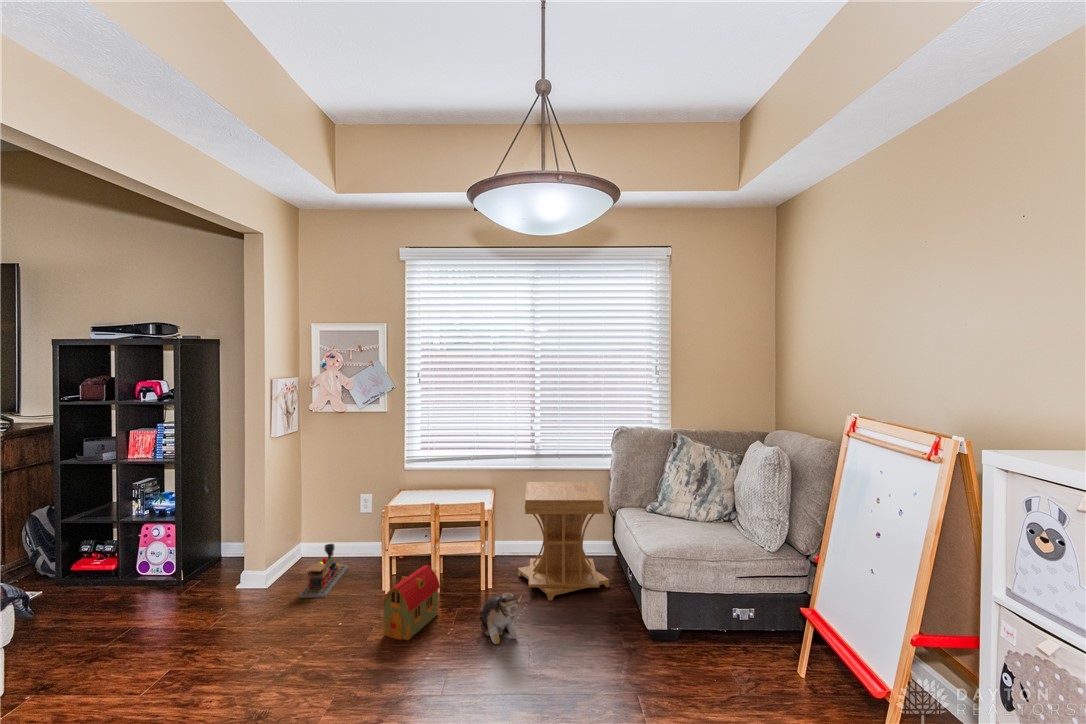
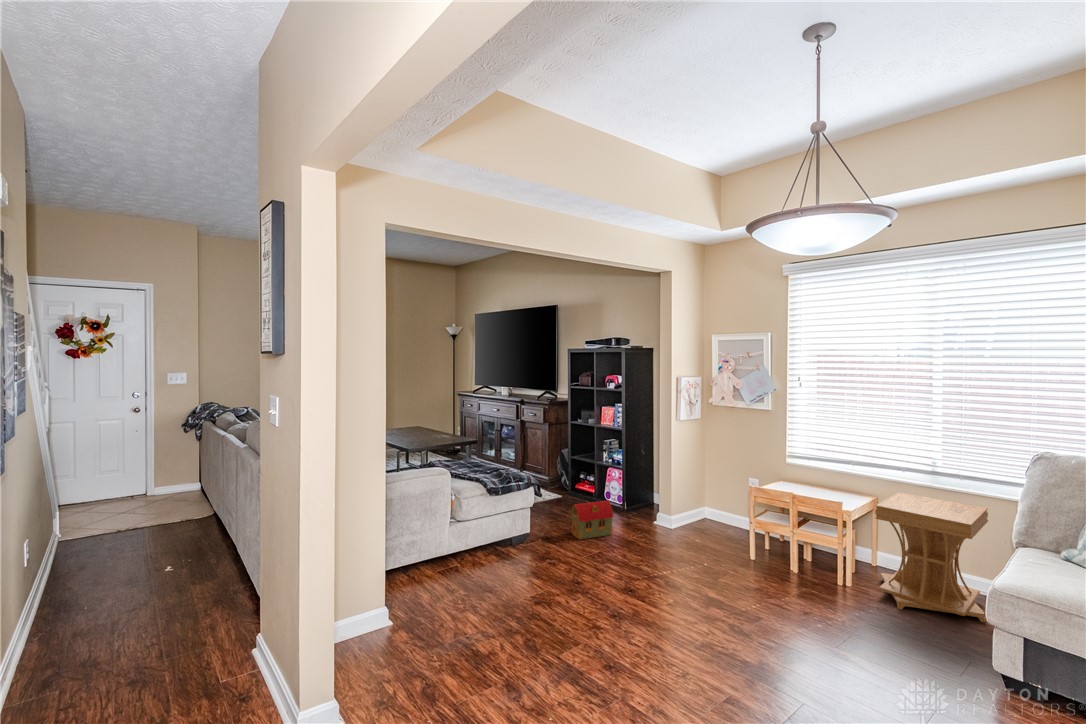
toy train: present [298,544,349,598] -> none [687,507,733,544]
toy house: present [381,565,440,640] -> present [571,501,613,539]
plush toy: present [480,593,522,644] -> none [809,576,839,620]

